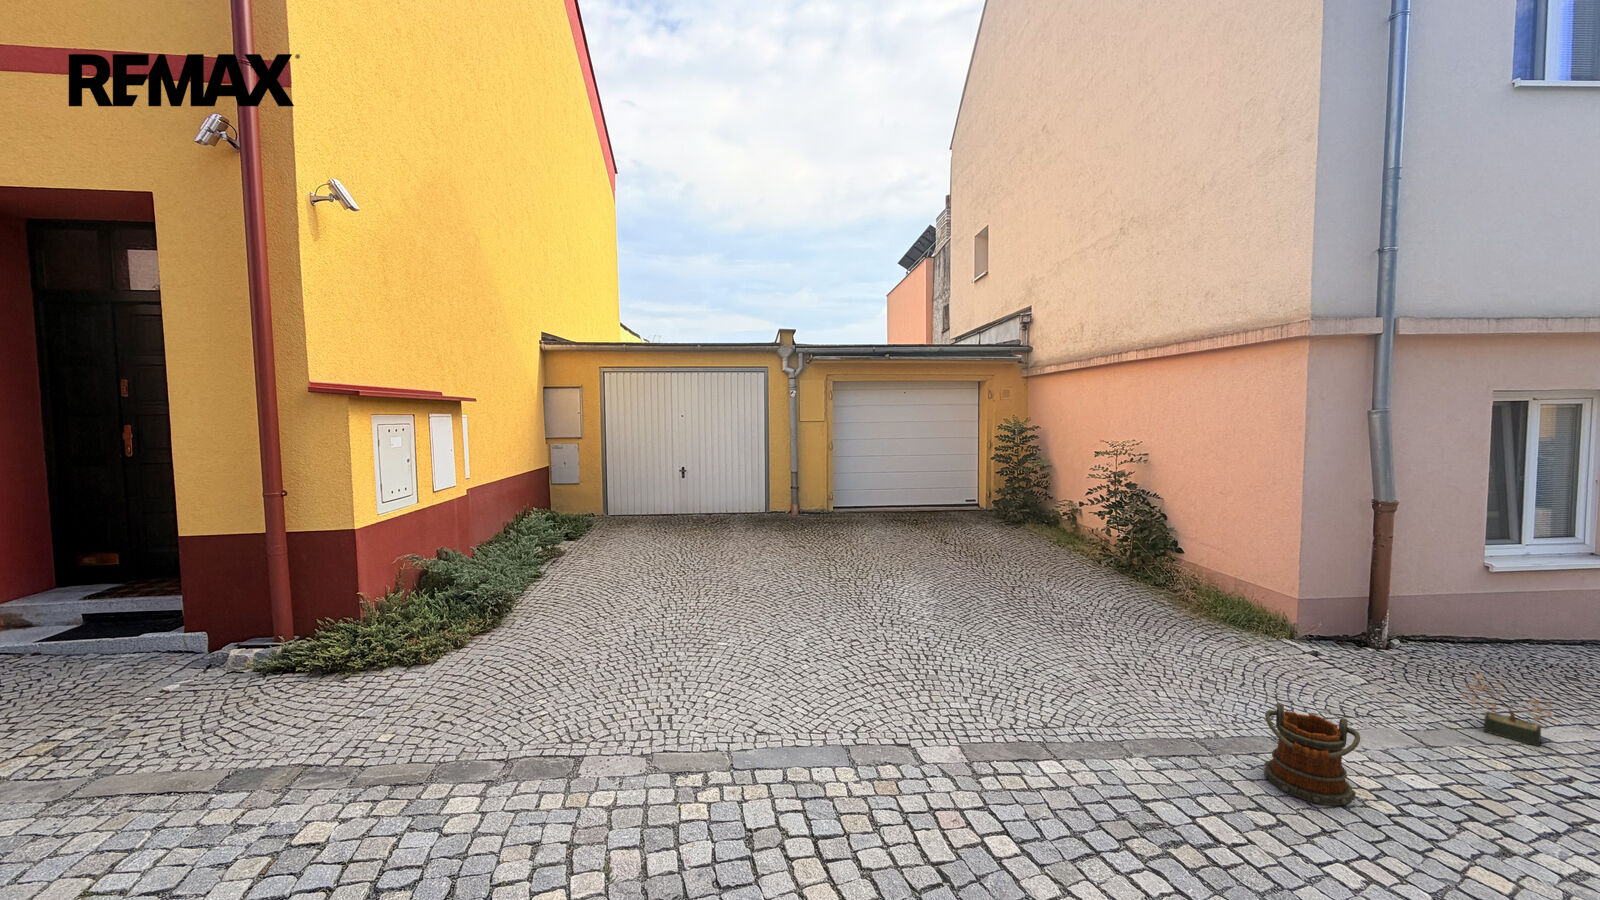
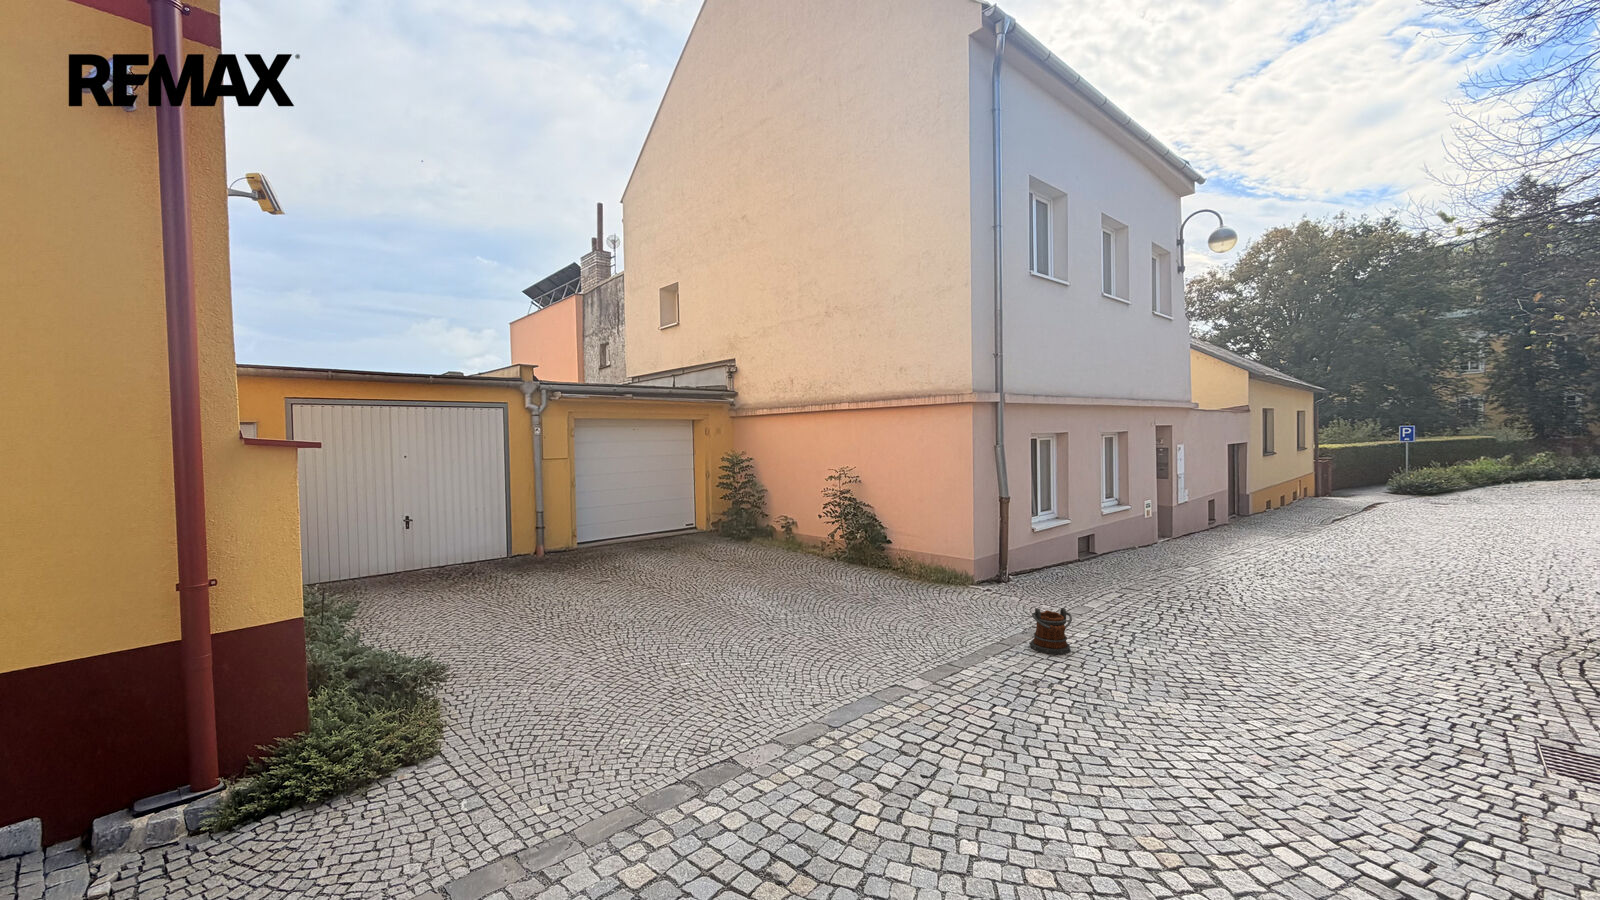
decorative plant: present [1464,673,1559,746] -> none [1064,580,1100,610]

